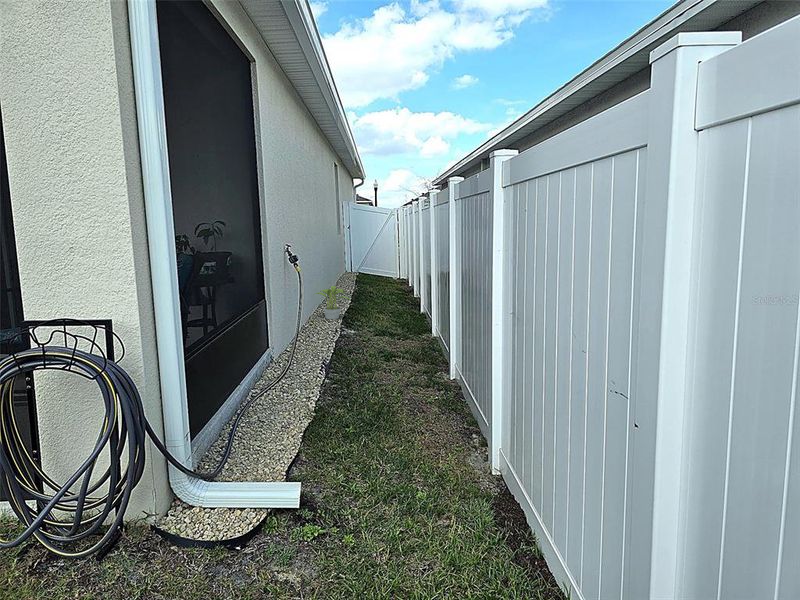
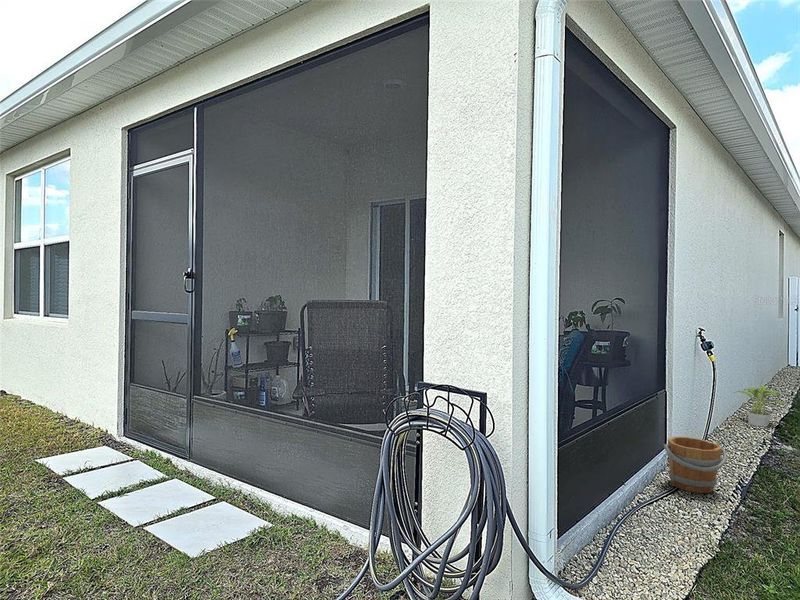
bucket: none [265,336,314,379] -> present [663,437,727,493]

